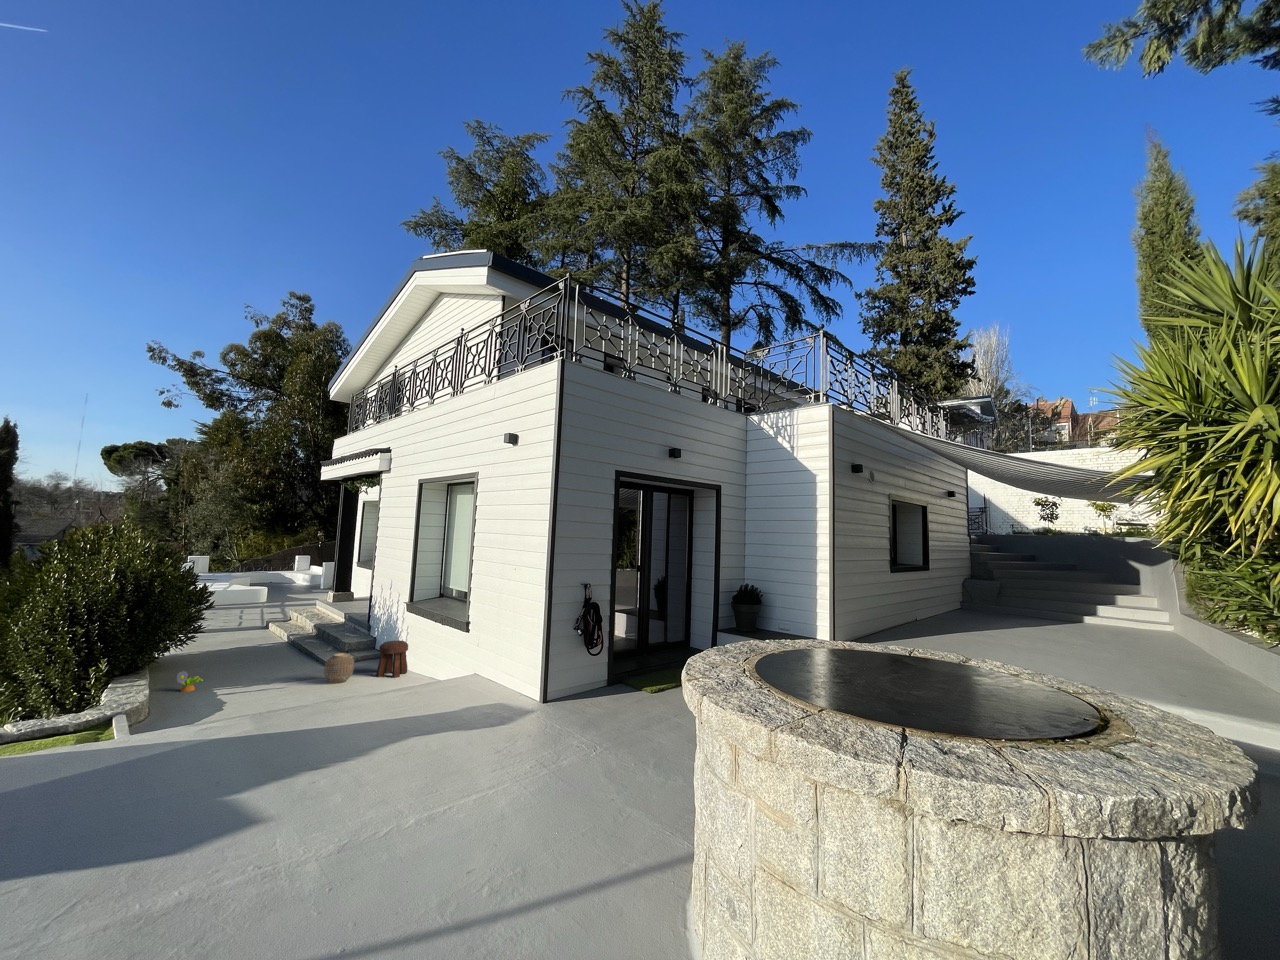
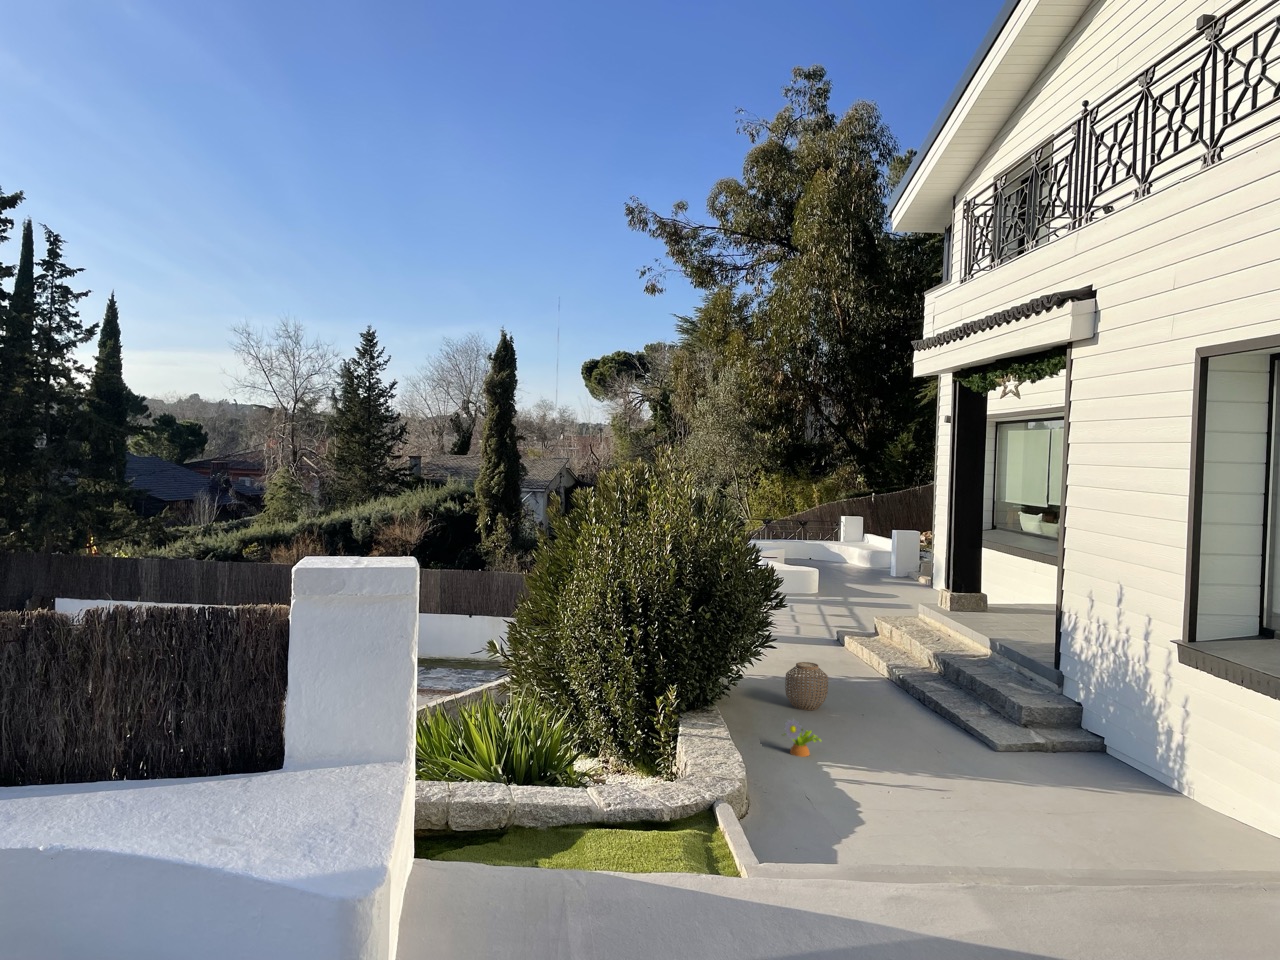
stool: present [377,640,408,678] -> none [1125,721,1196,810]
woven basket: present [324,653,354,683] -> present [785,662,828,711]

